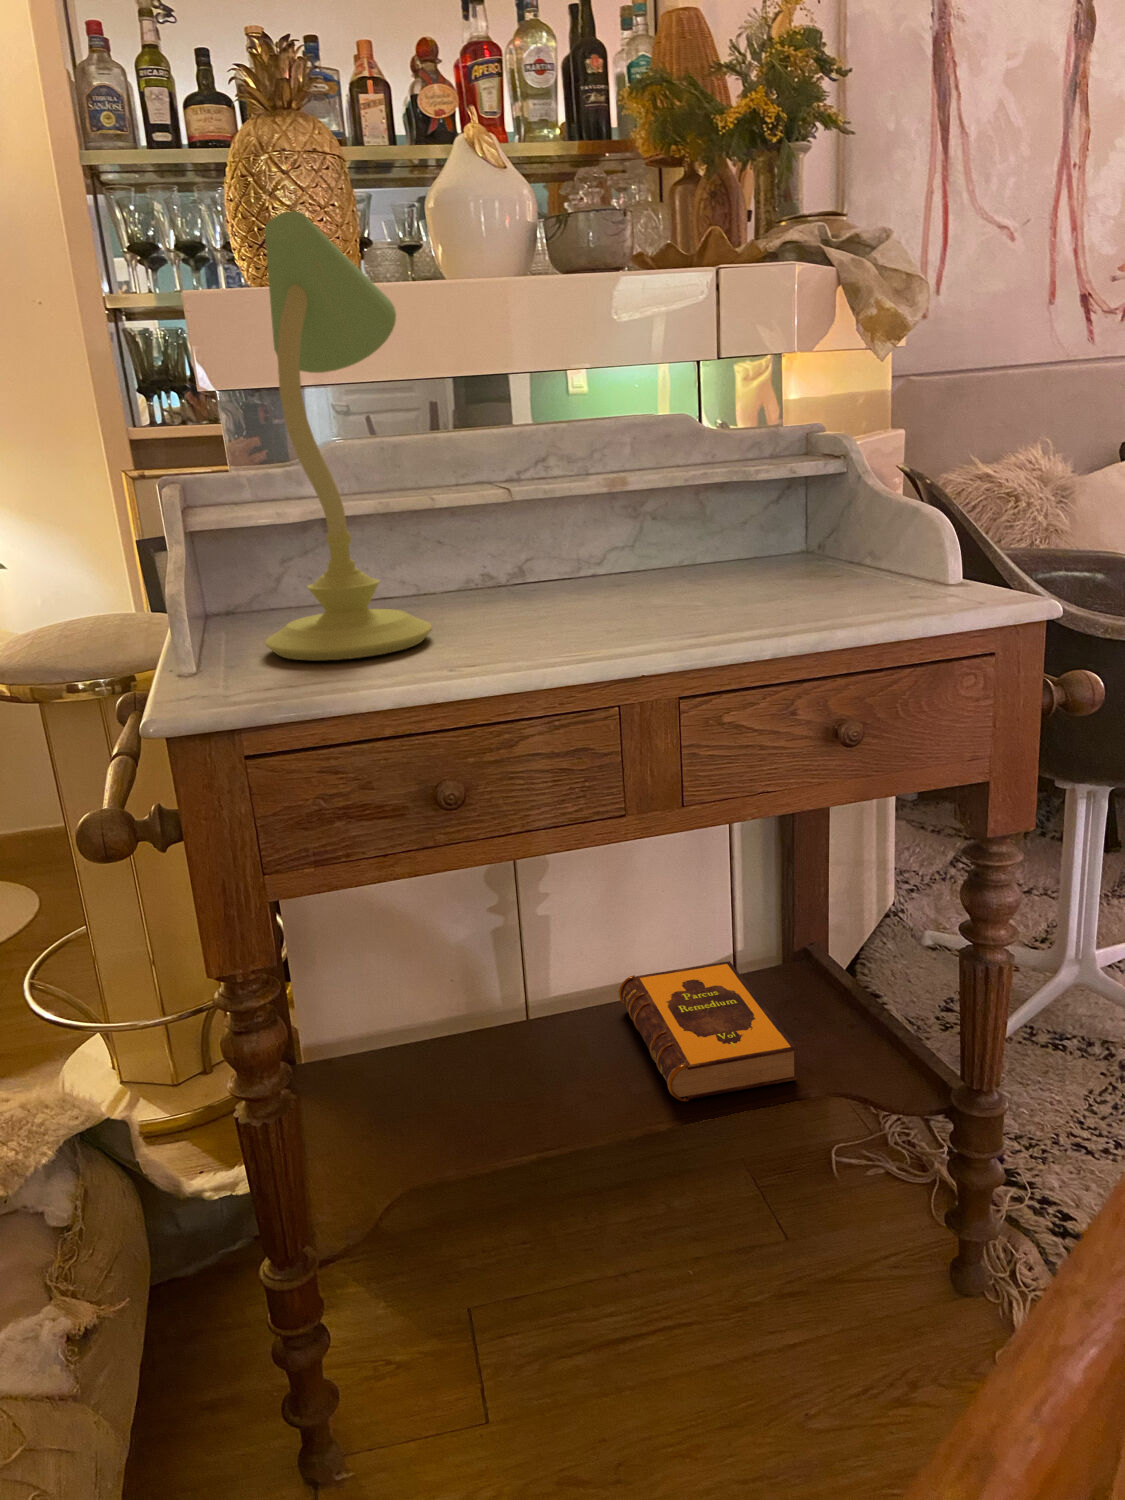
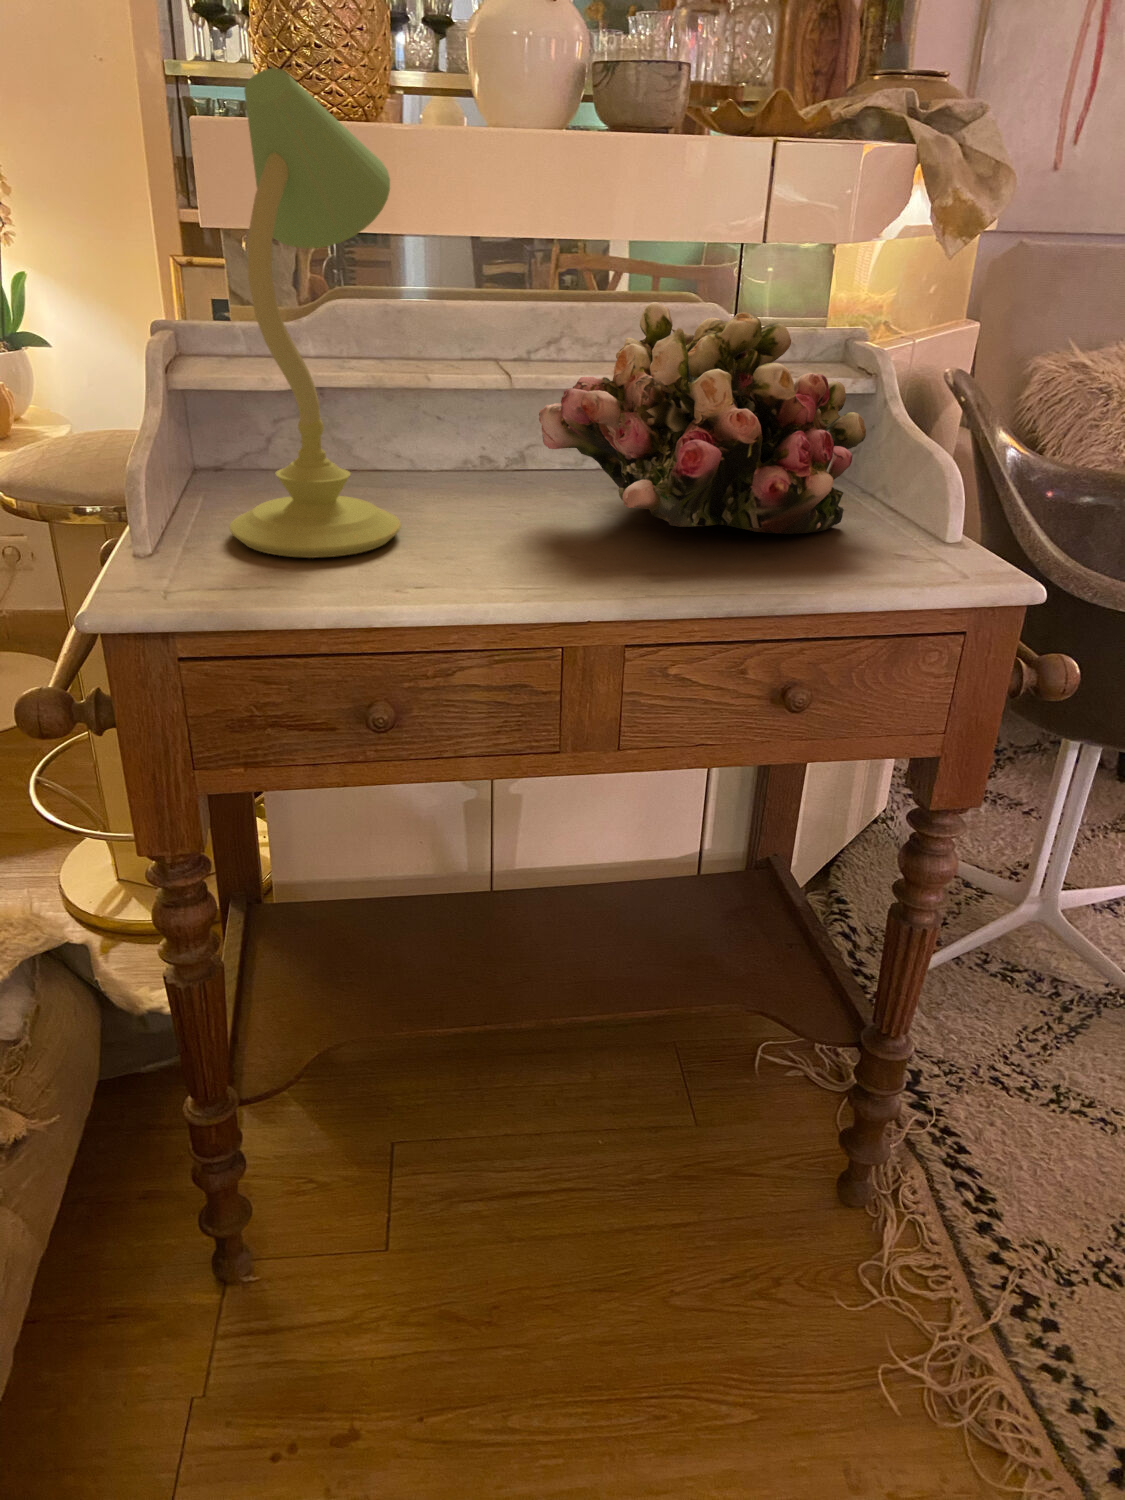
flower arrangement: none [548,395,854,591] -> present [539,302,866,534]
hardback book: present [619,961,798,1101] -> none [575,863,726,999]

